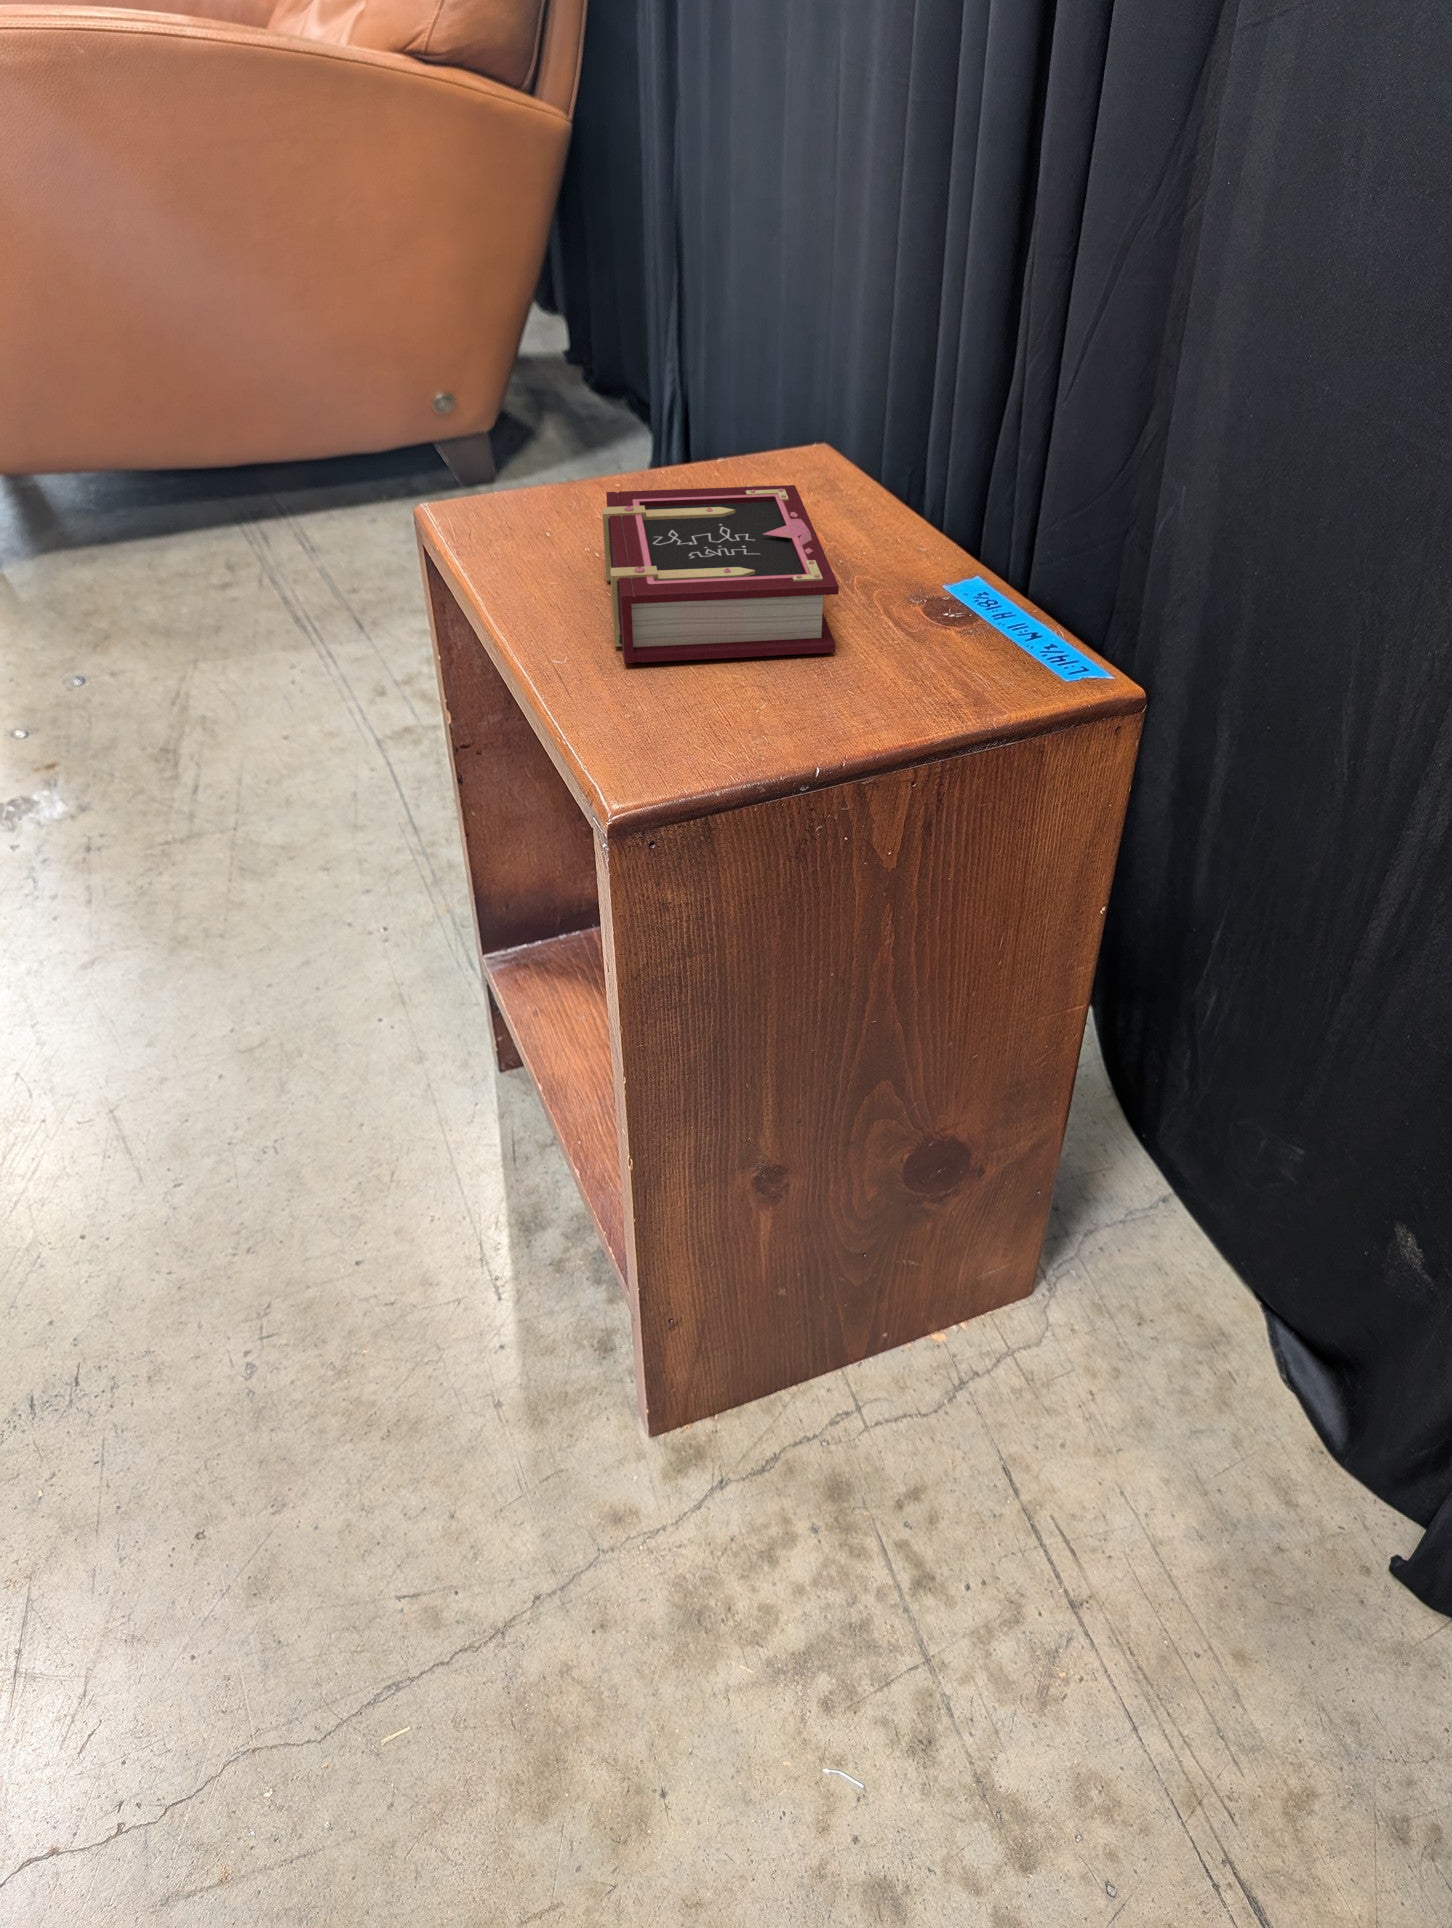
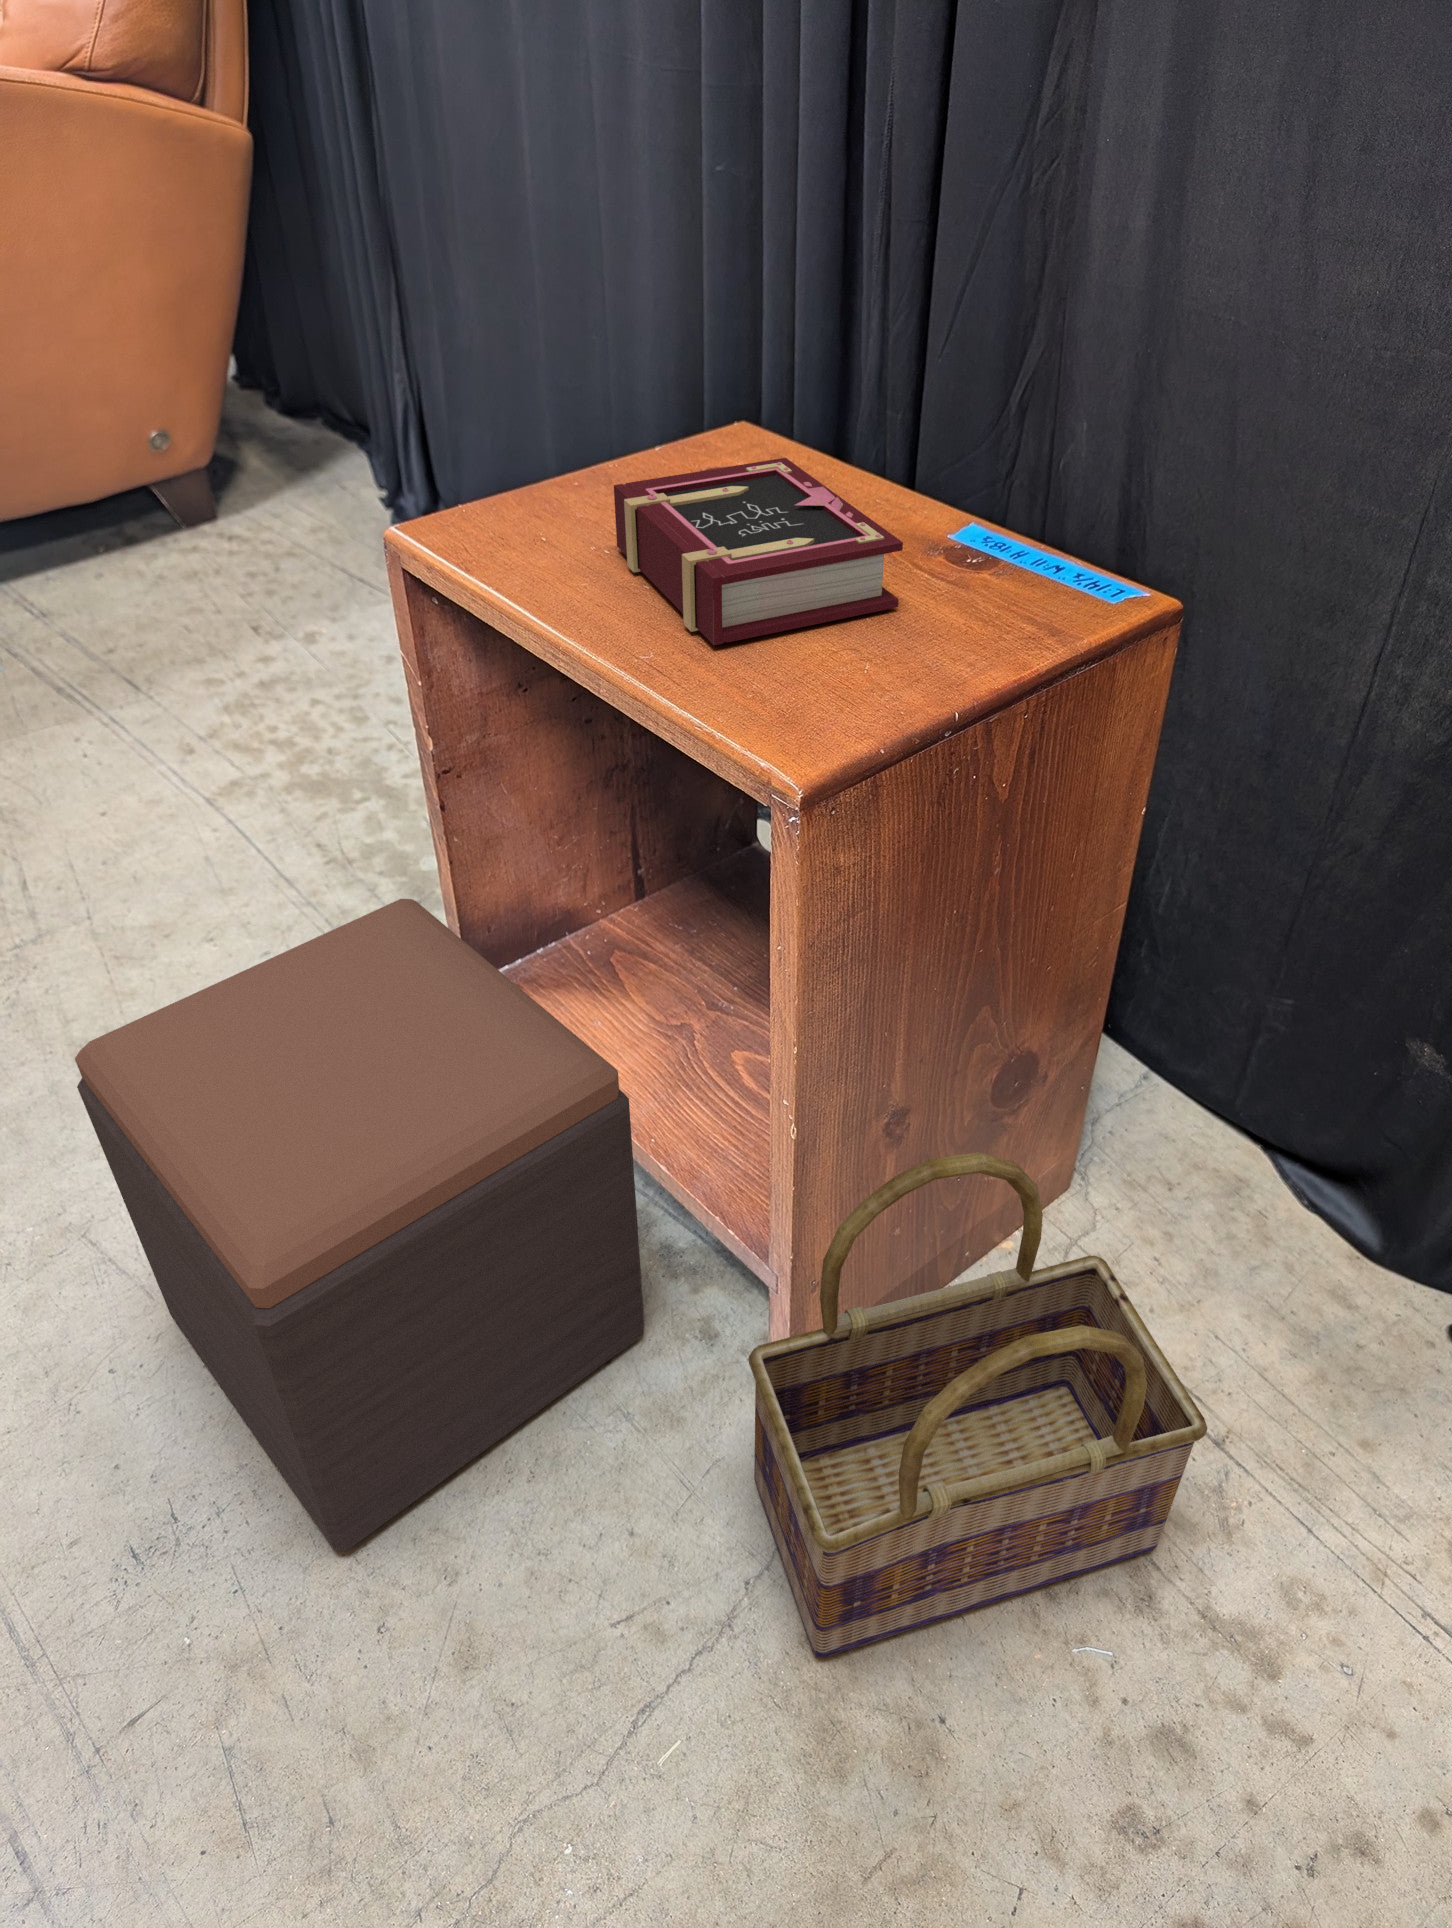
footstool: none [59,861,546,1454] -> present [75,899,644,1551]
basket: none [539,1223,993,1695] -> present [749,1152,1207,1658]

